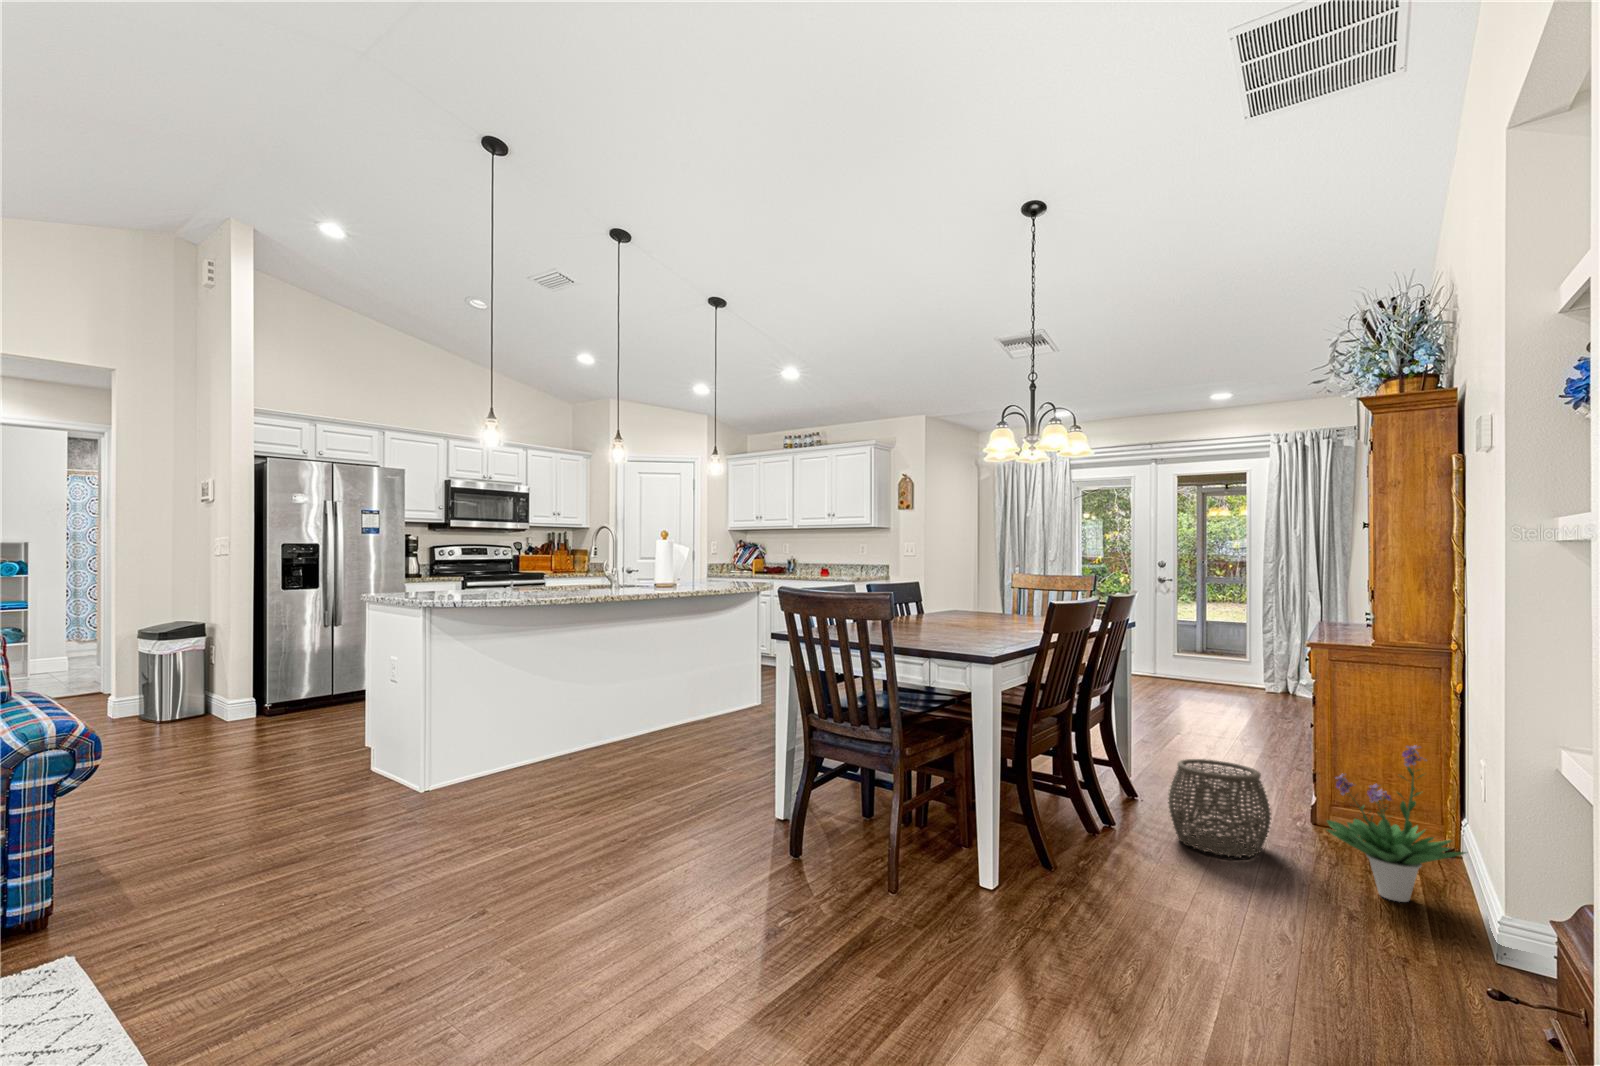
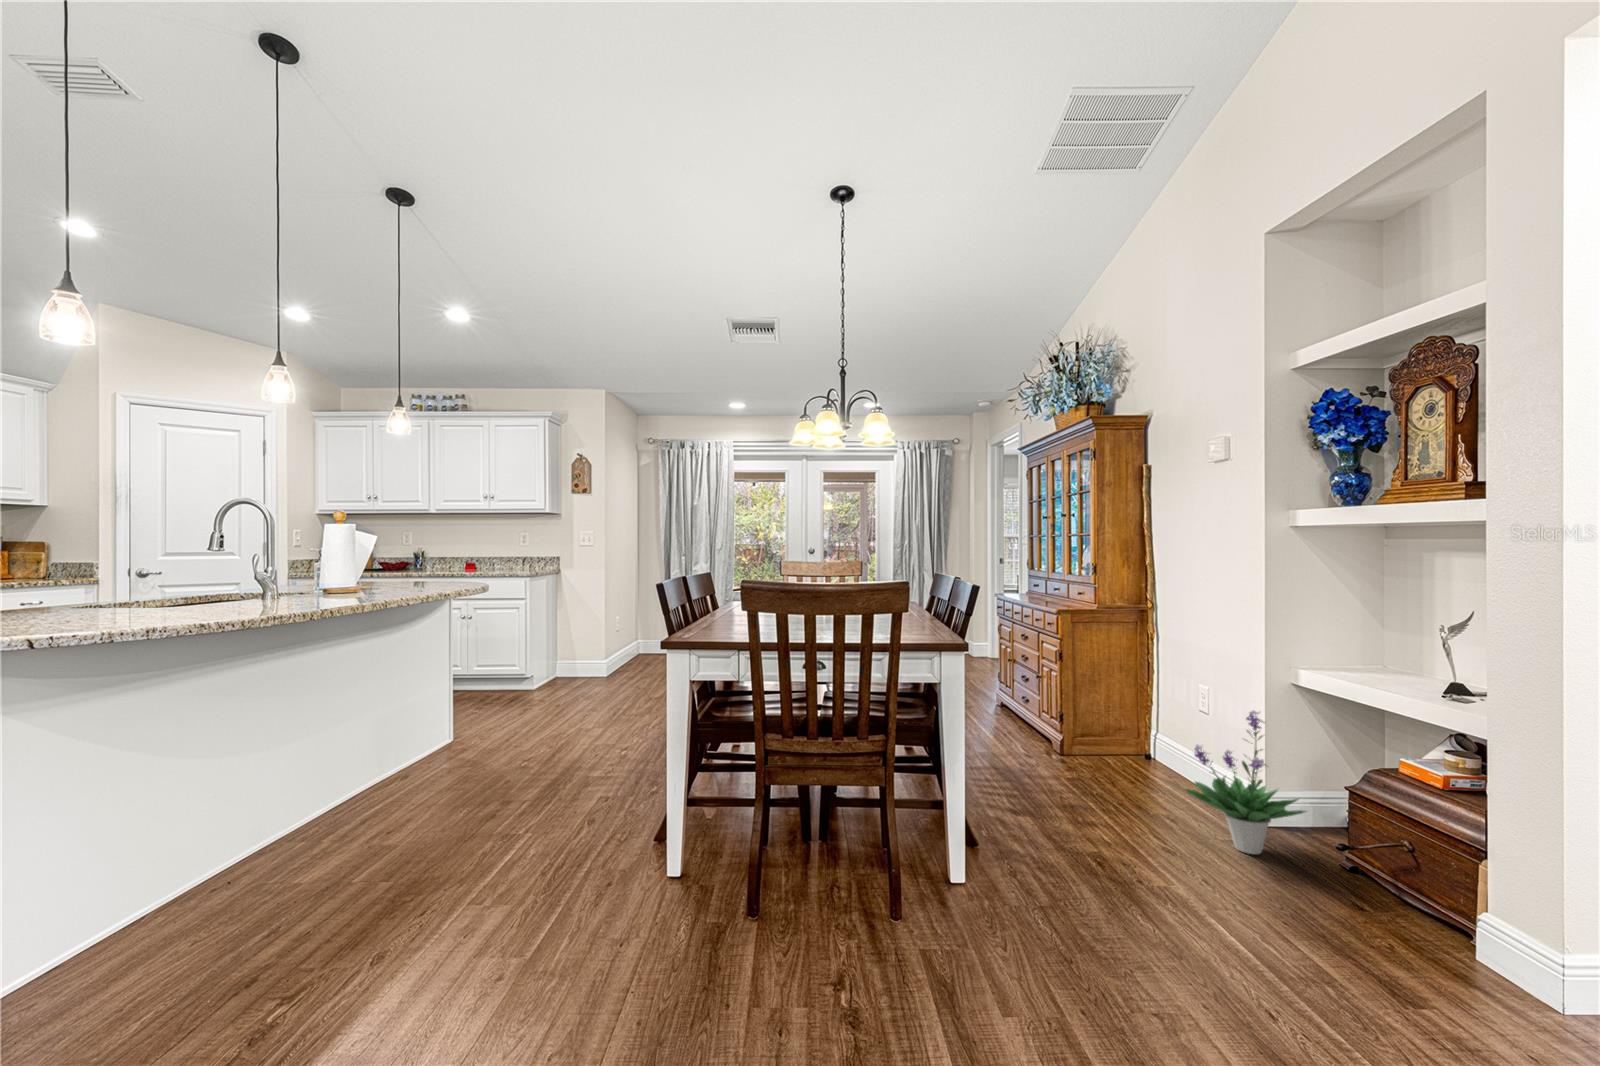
woven basket: present [1168,759,1271,857] -> none [1036,745,1136,847]

